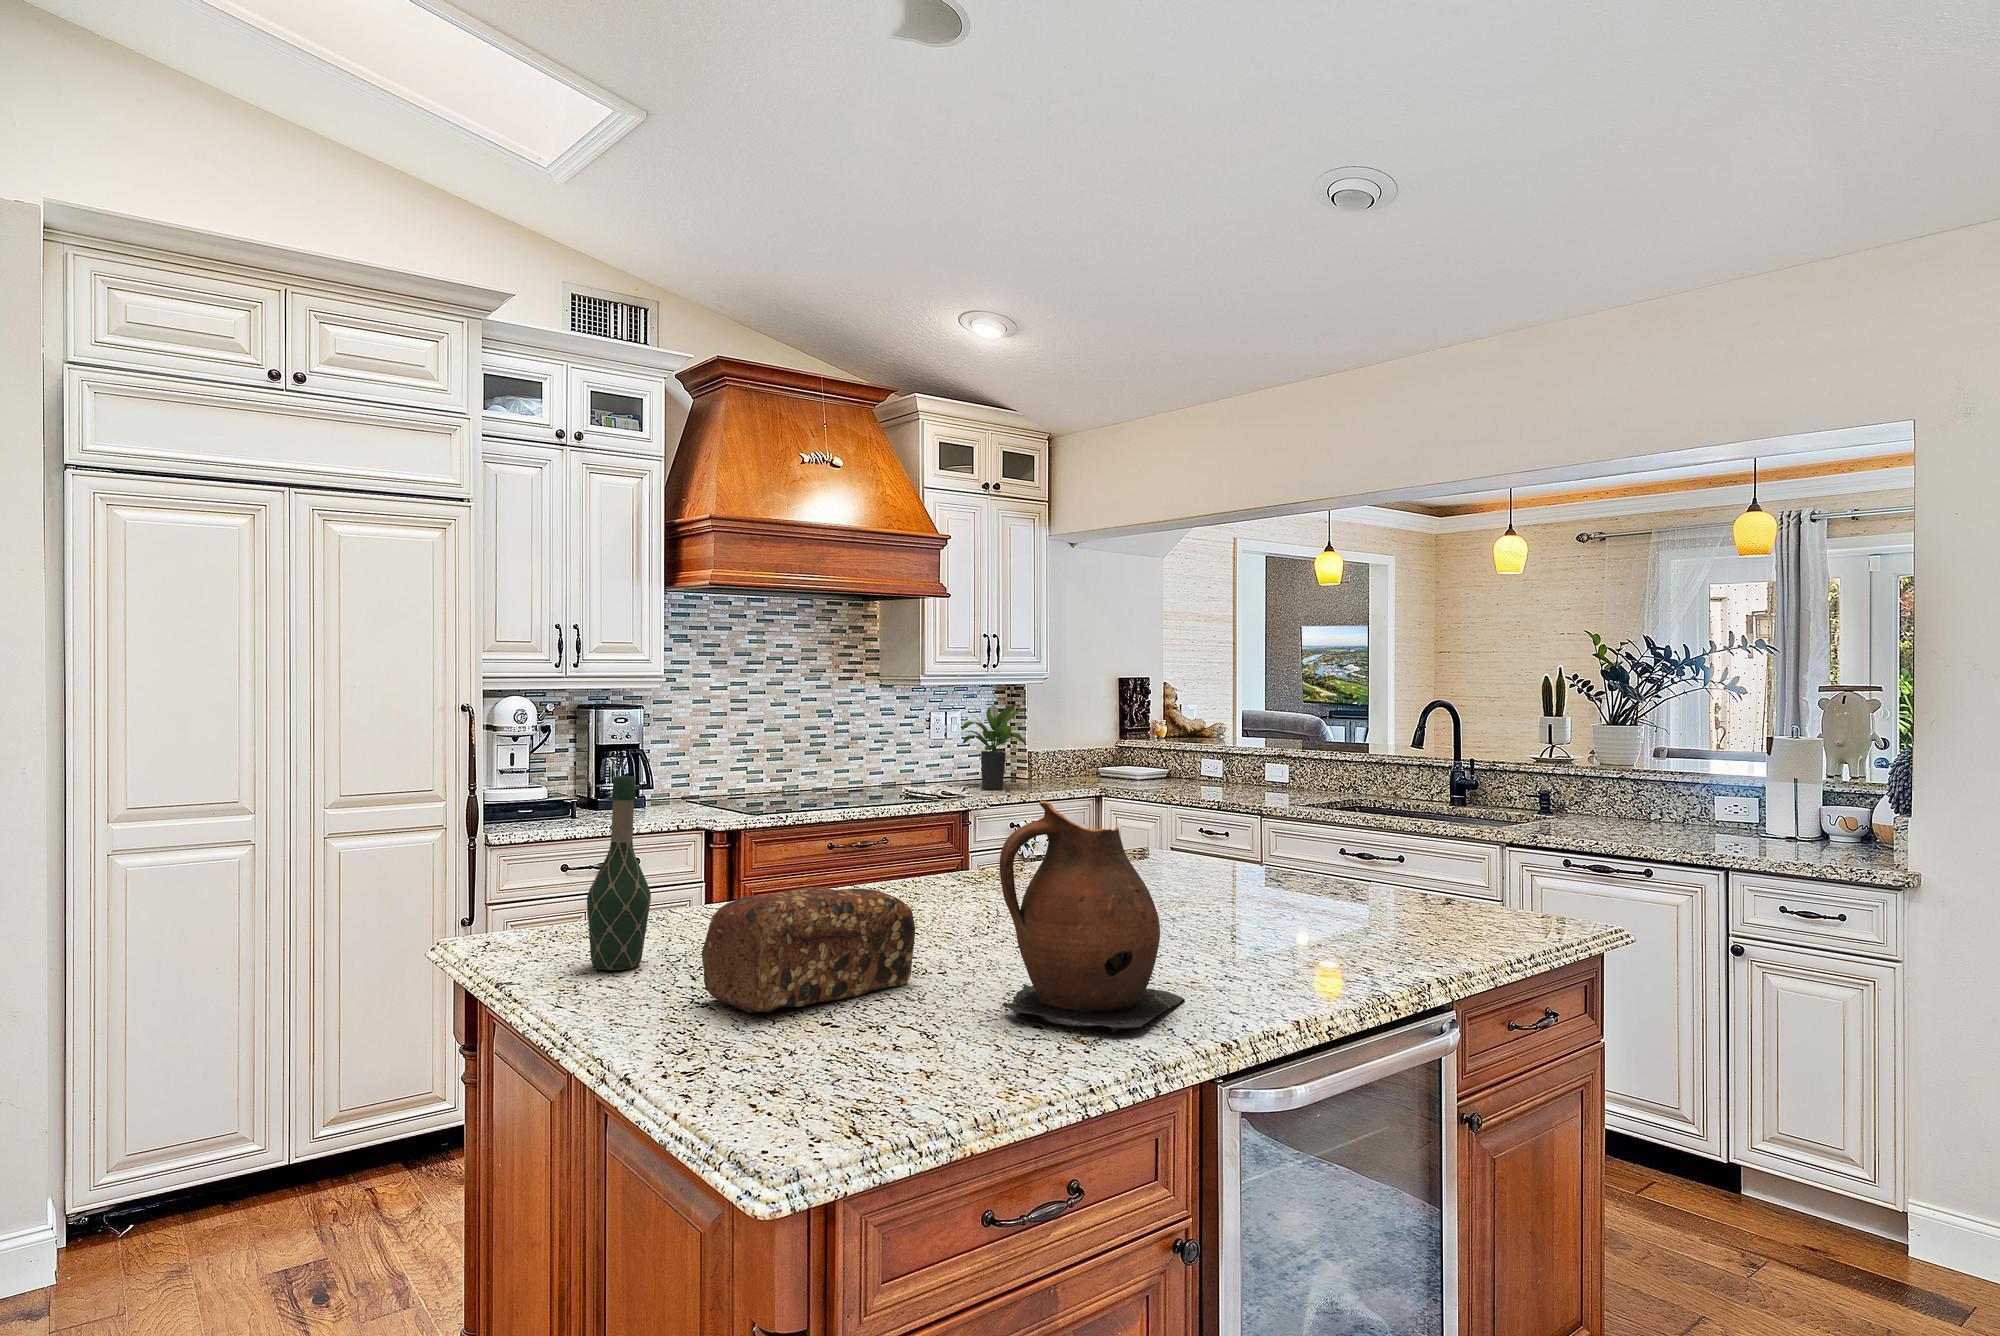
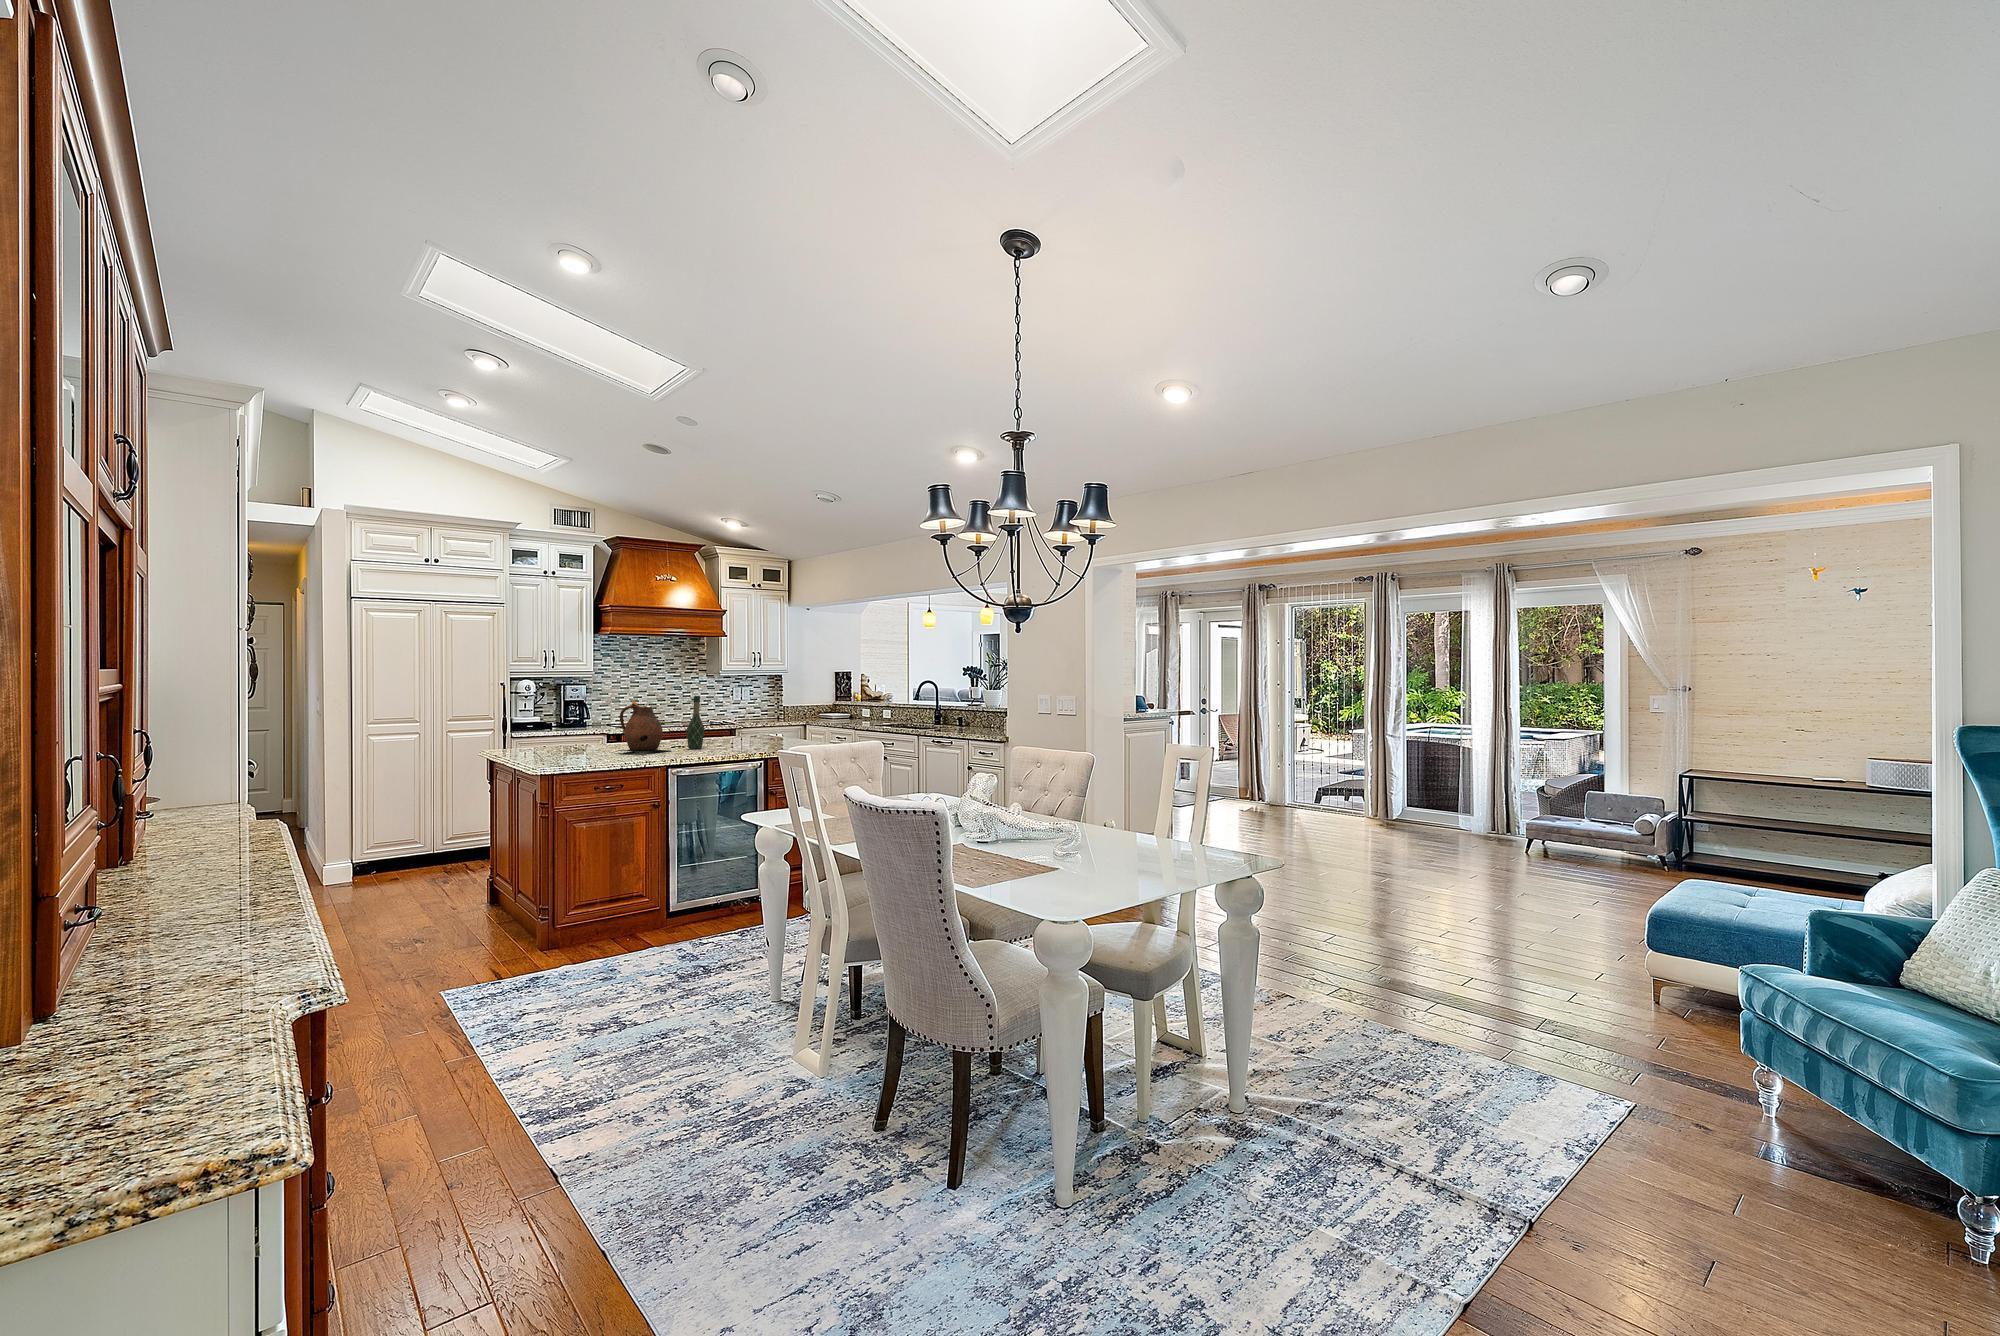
potted plant: present [962,704,1026,790] -> none [739,684,774,722]
wine bottle: present [587,776,651,970] -> present [687,696,705,749]
bread loaf: present [702,887,915,1013] -> none [547,725,608,753]

